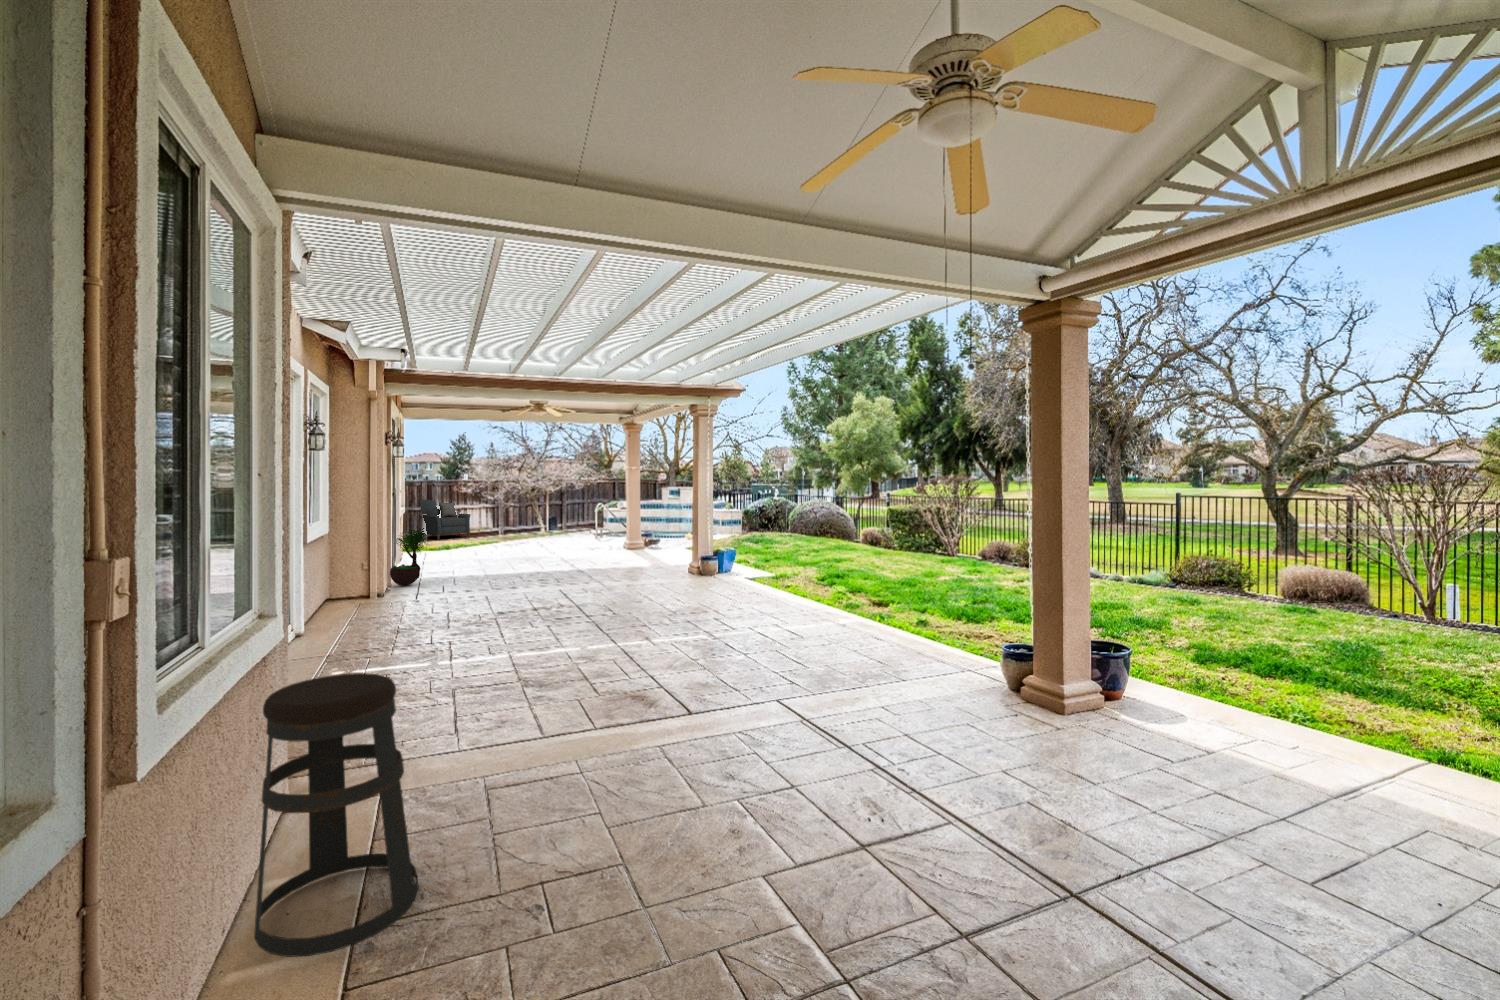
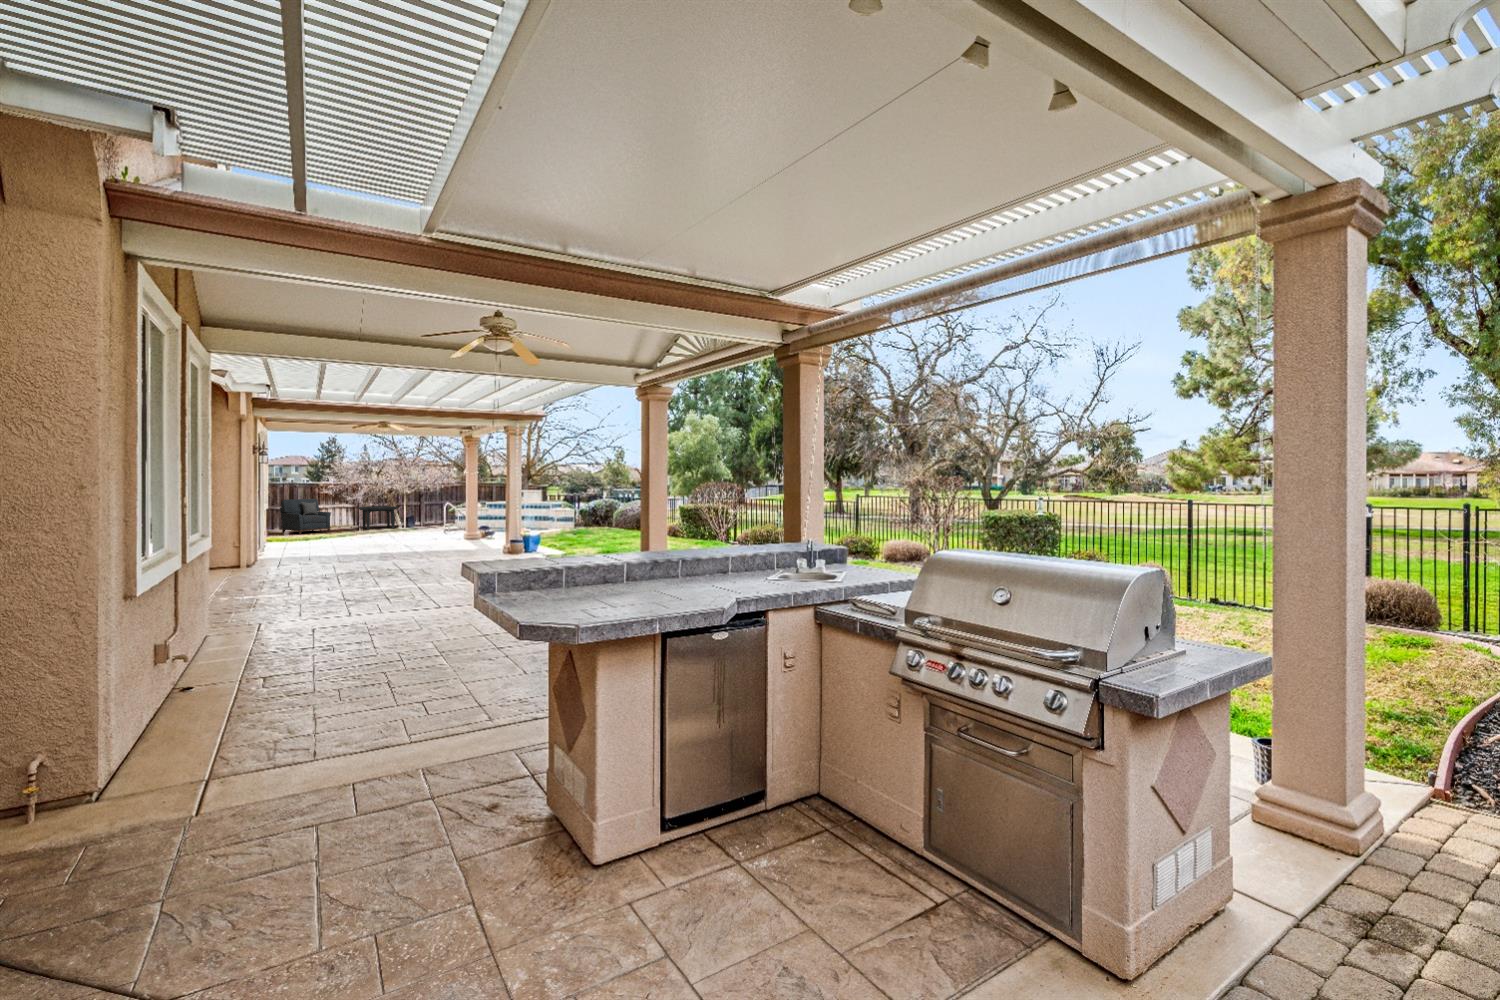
round table: none [498,506,542,533] -> present [358,506,398,529]
potted tree: present [390,529,427,586] -> none [255,516,288,564]
bar stool: present [254,673,419,957] -> none [195,568,273,677]

